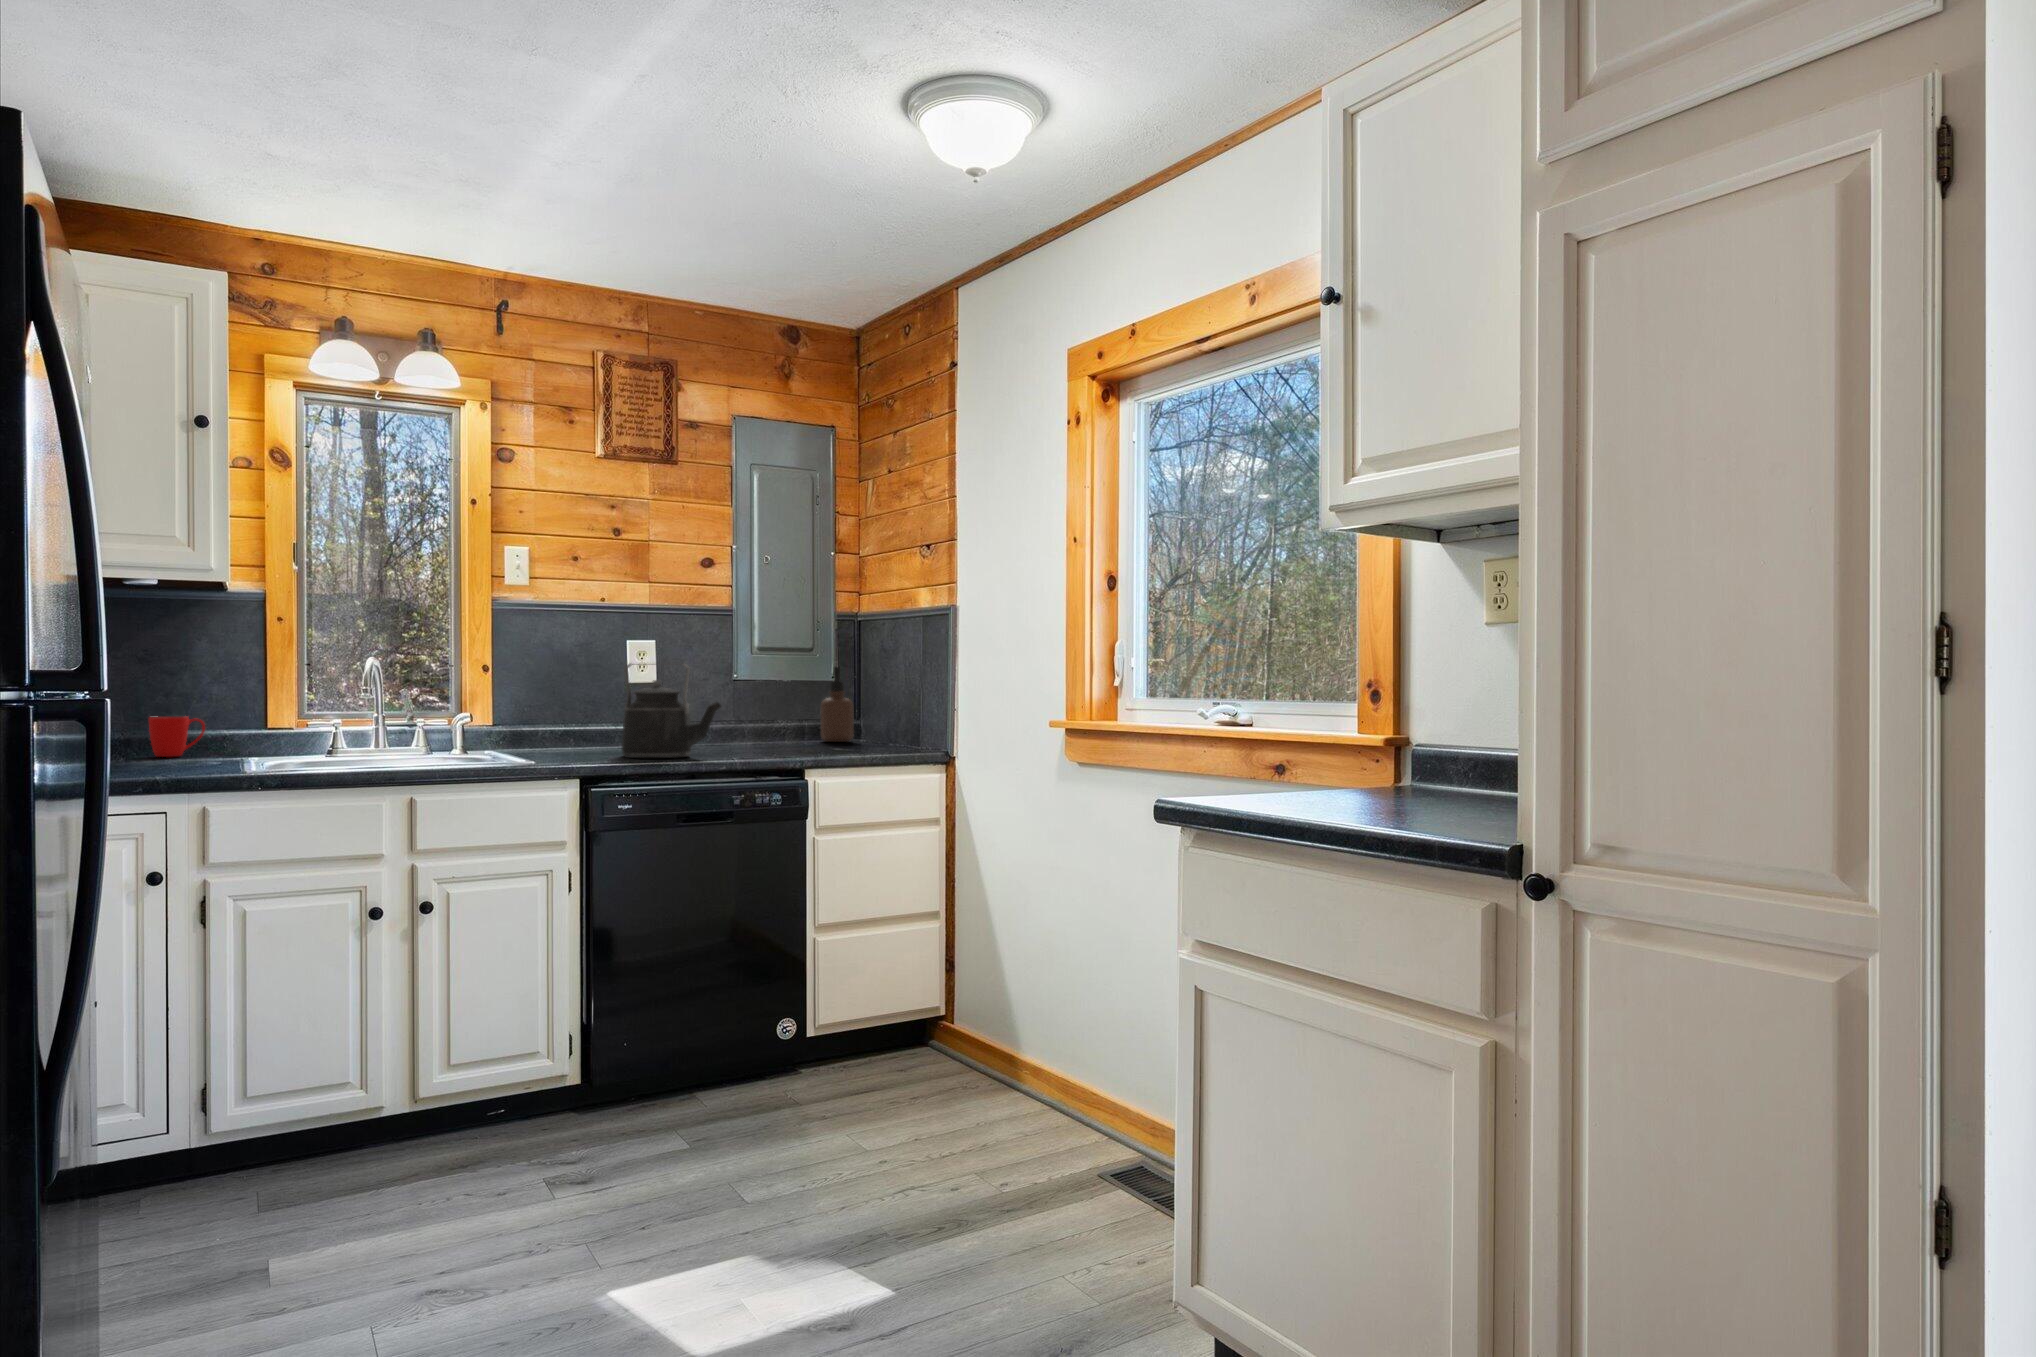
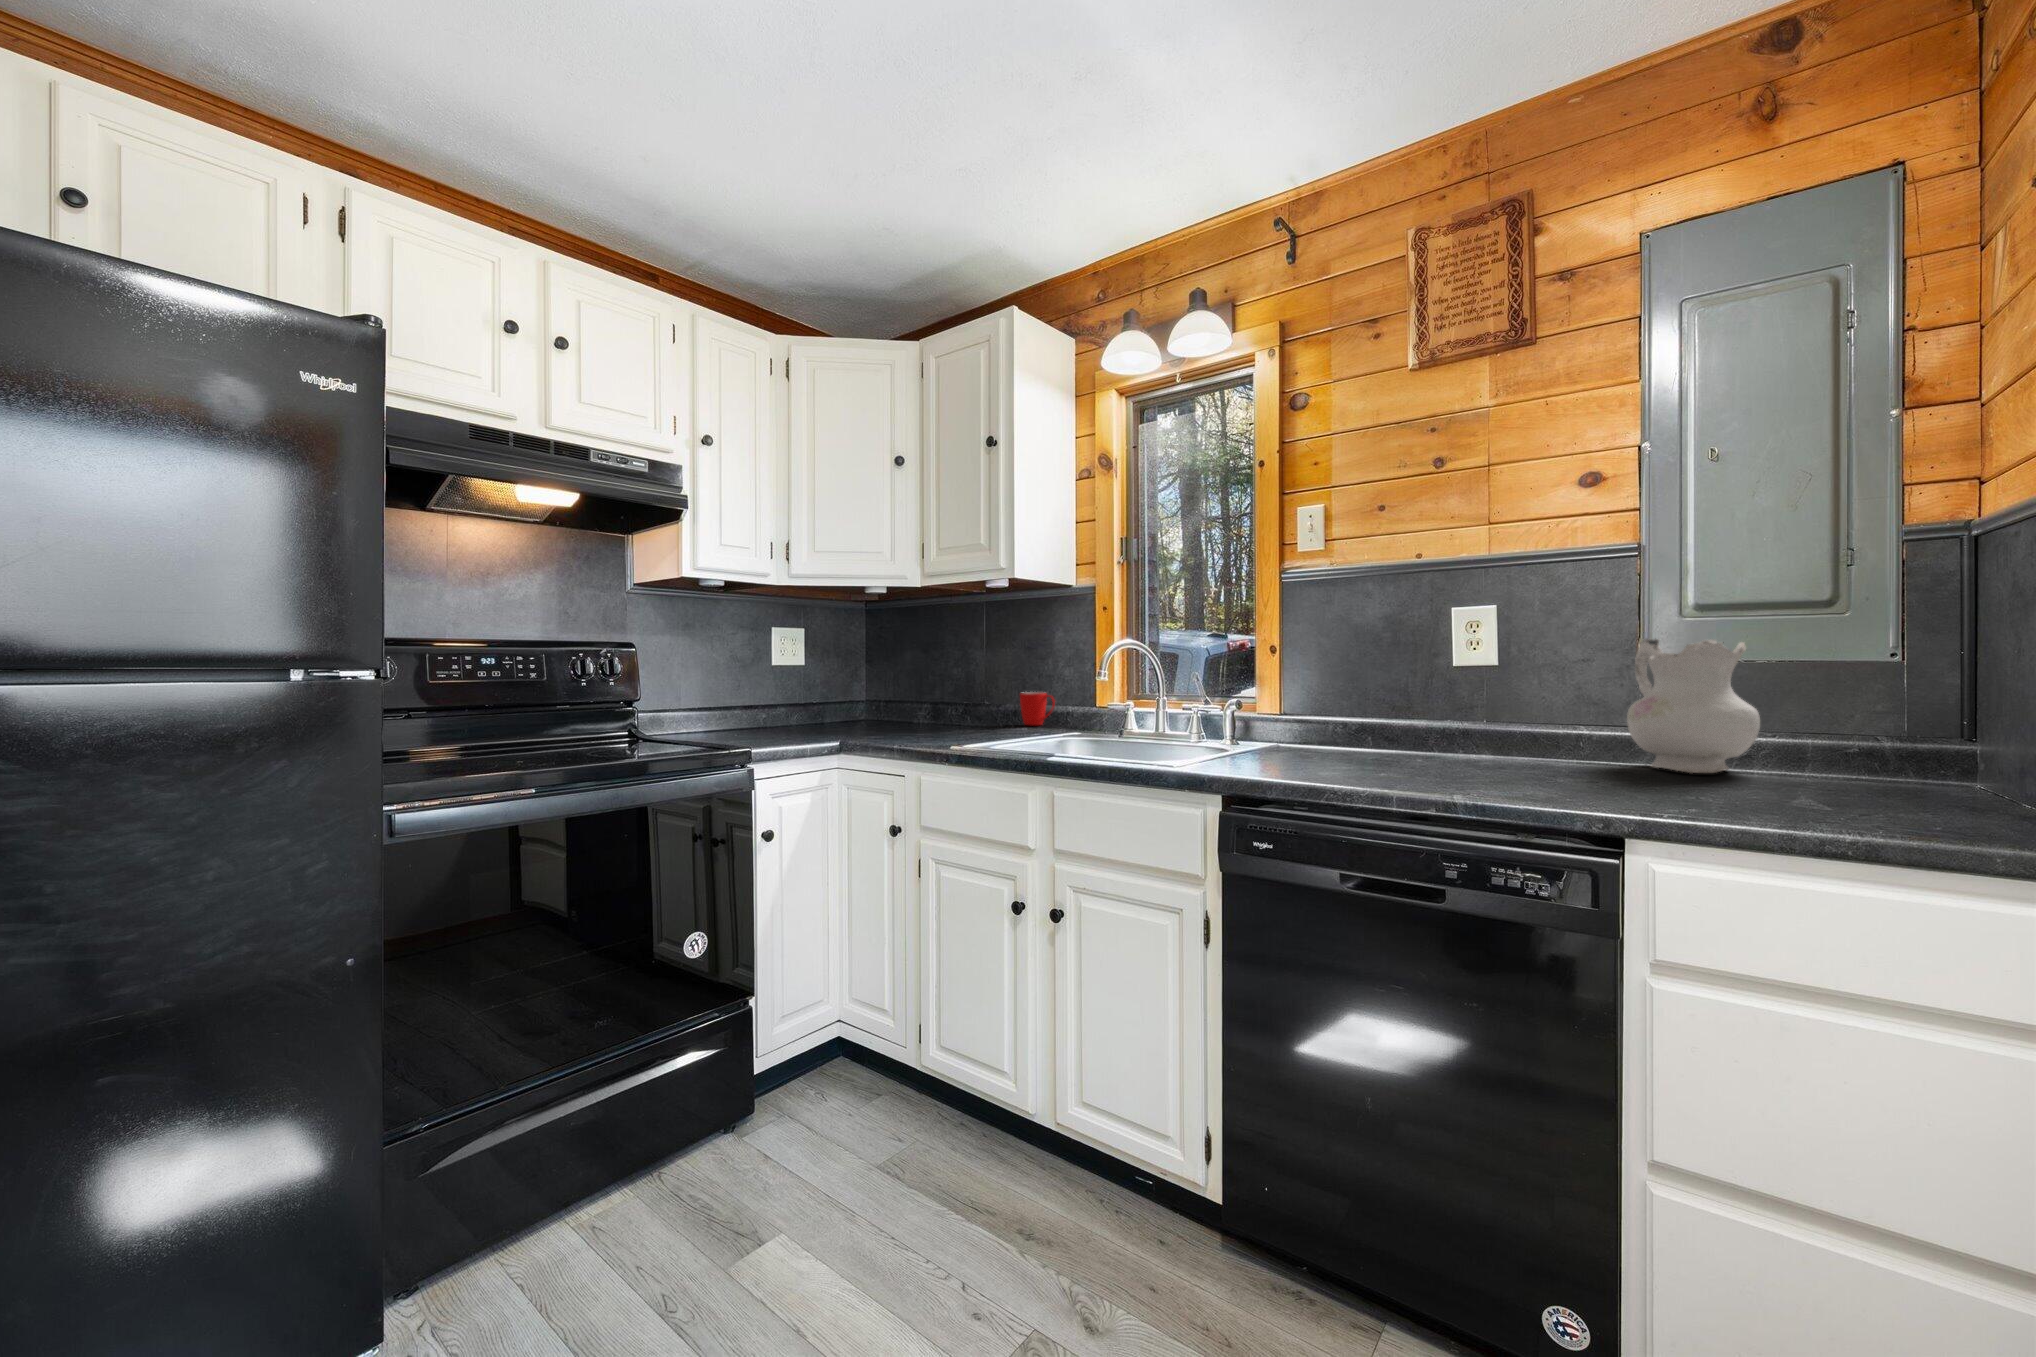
kettle: present [622,664,721,758] -> none [1348,637,1475,779]
ceramic pitcher: none [731,667,797,745] -> present [1627,639,1760,773]
soap dispenser: present [821,667,854,742] -> none [1850,631,1942,780]

